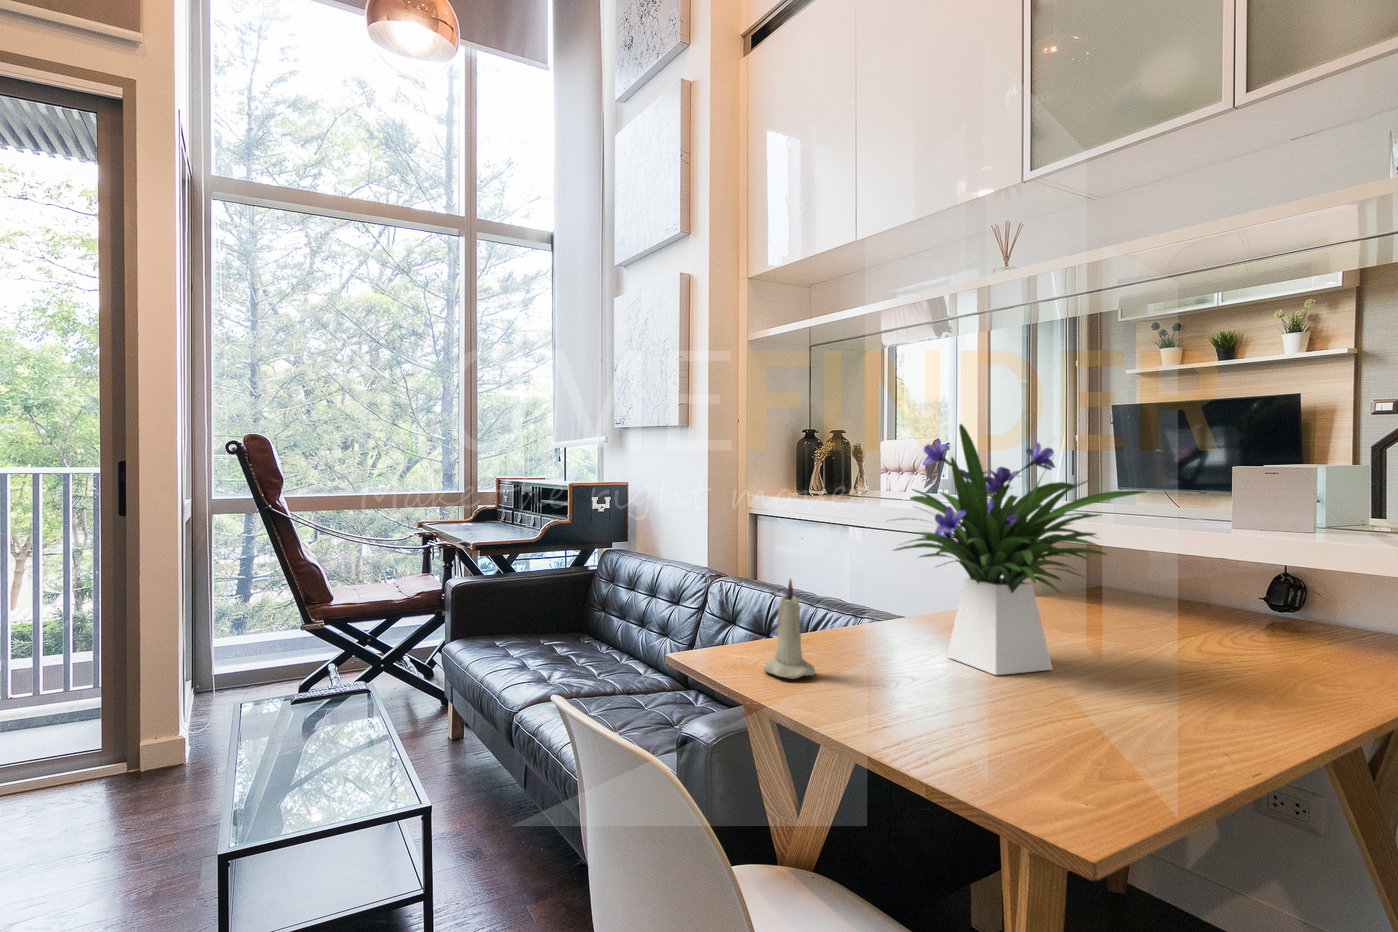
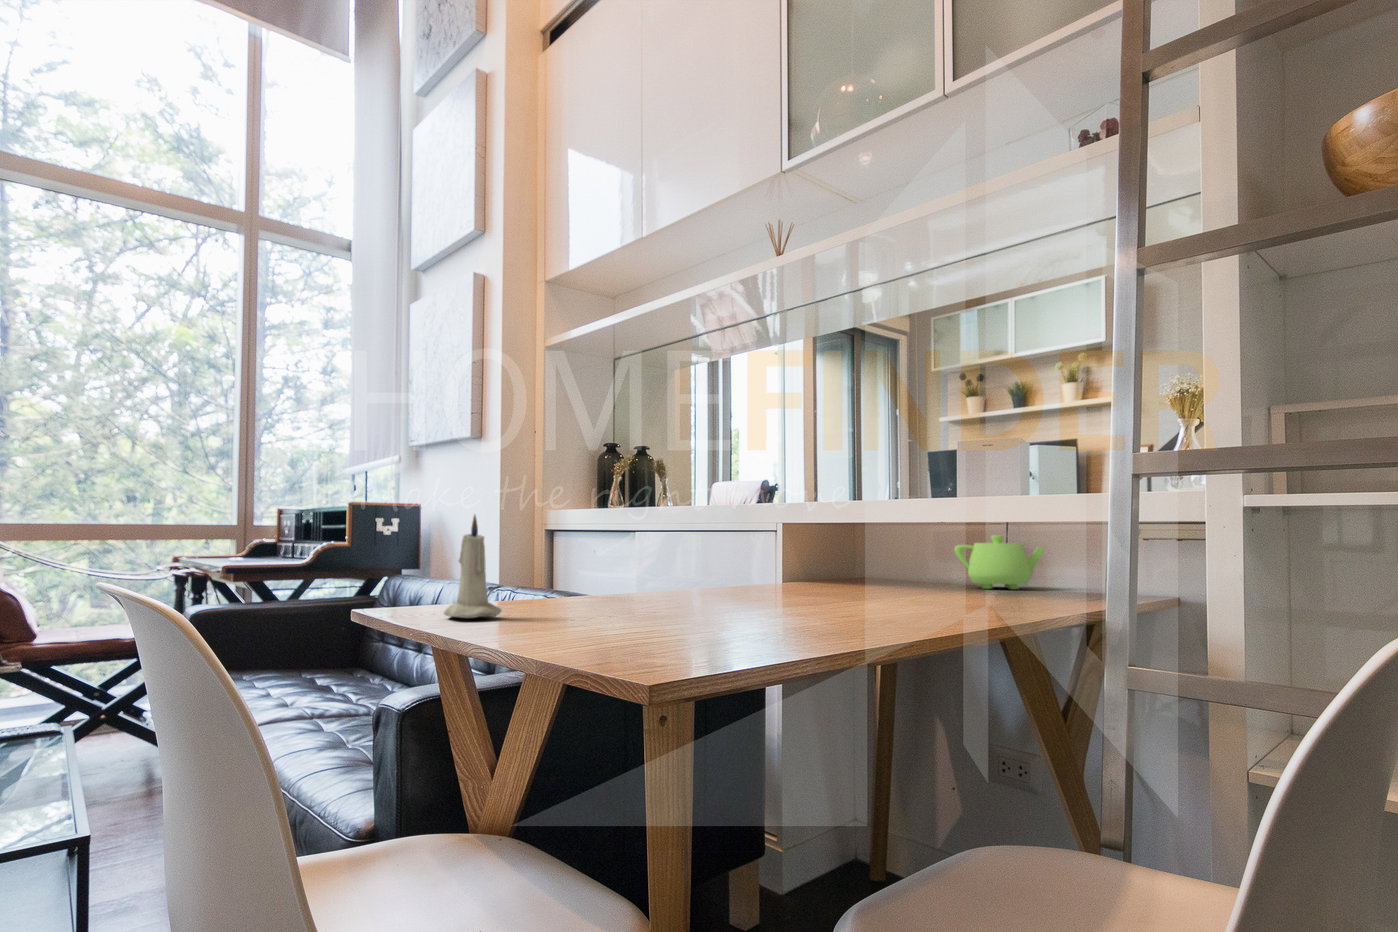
flower arrangement: present [892,424,1146,675] -> none [589,357,825,613]
teapot: none [1210,569,1320,629] -> present [954,535,1045,589]

